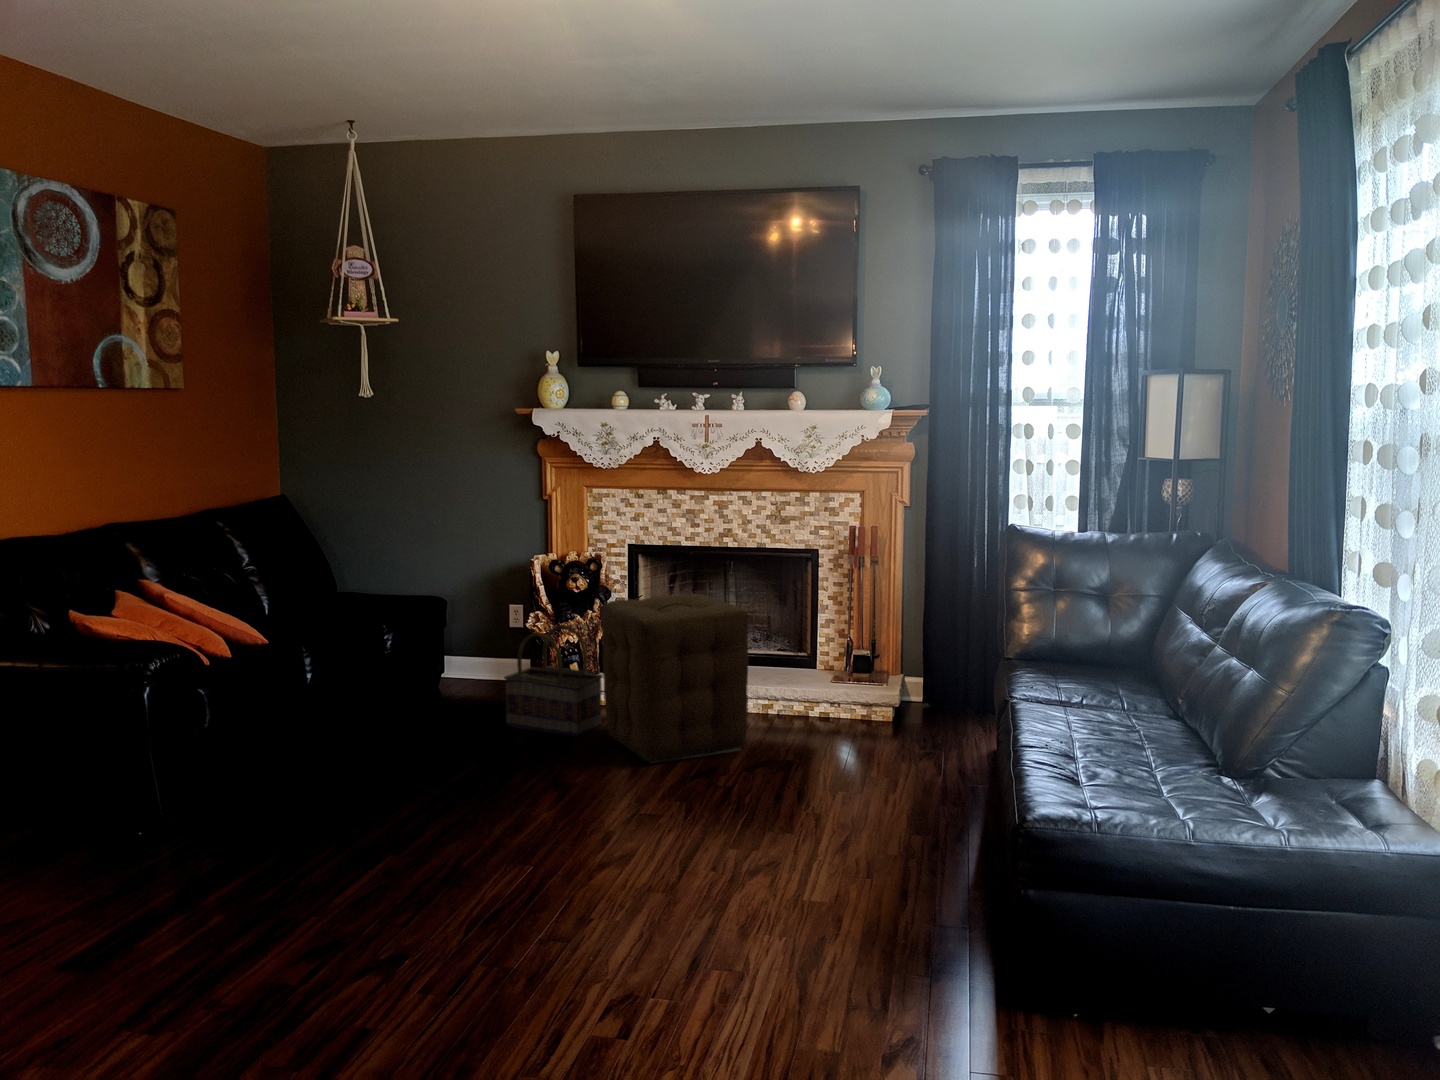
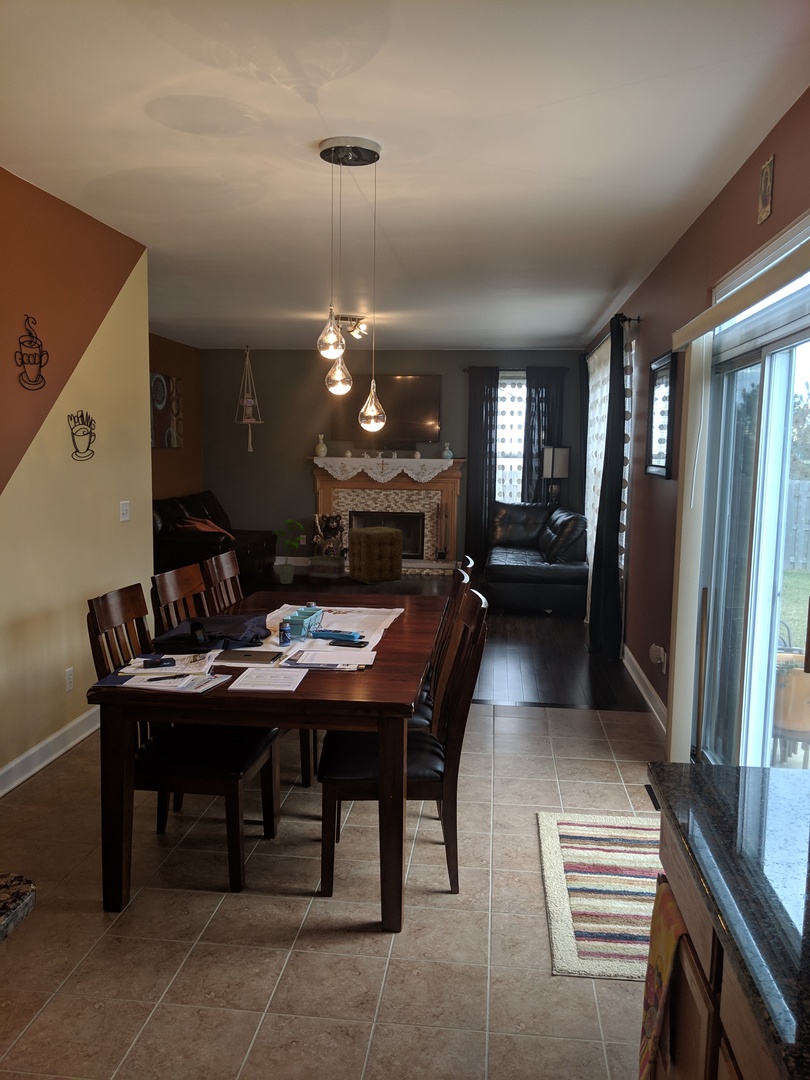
house plant: none [387,578,484,758] -> present [274,519,304,584]

